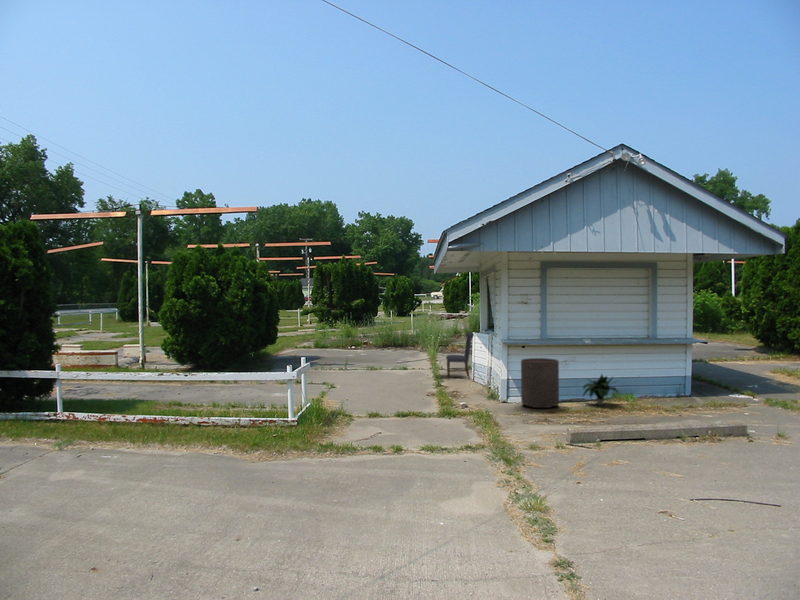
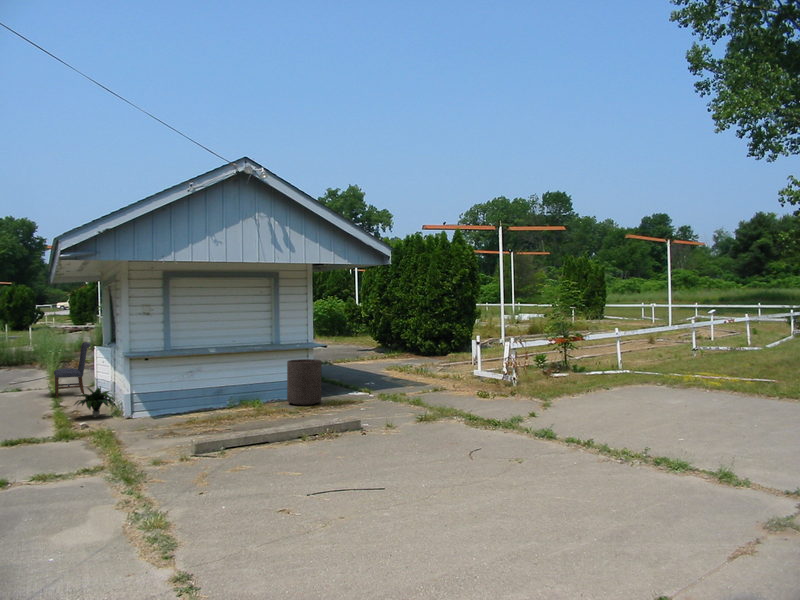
trash can: present [521,358,559,408] -> present [287,359,322,405]
potted plant: present [583,375,618,405] -> present [74,387,116,417]

